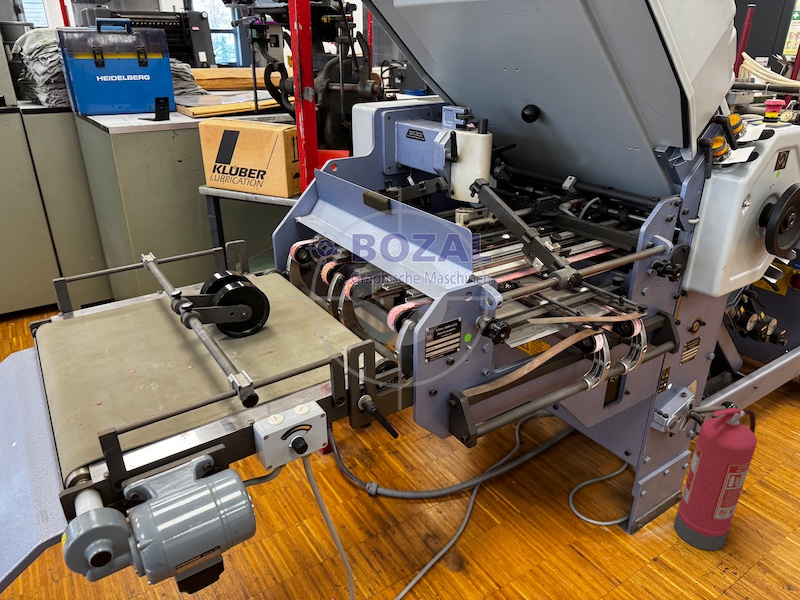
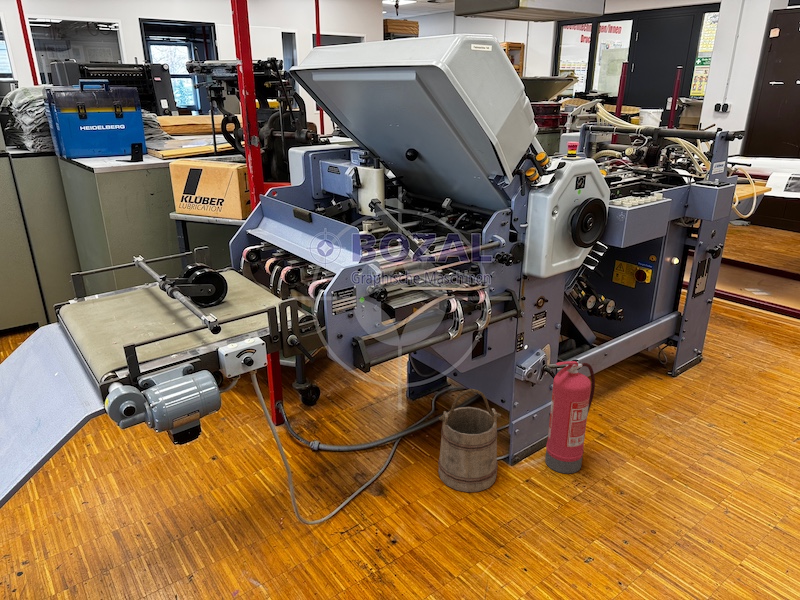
bucket: none [535,441,628,574] -> present [438,389,501,492]

